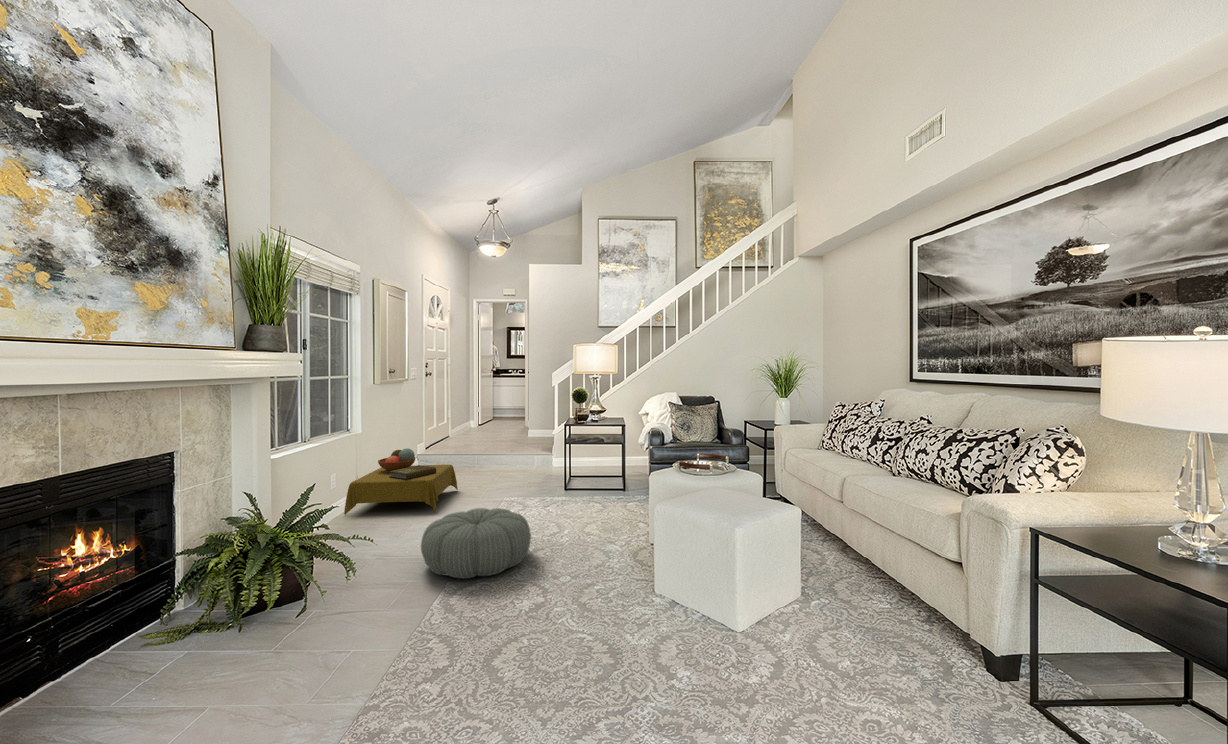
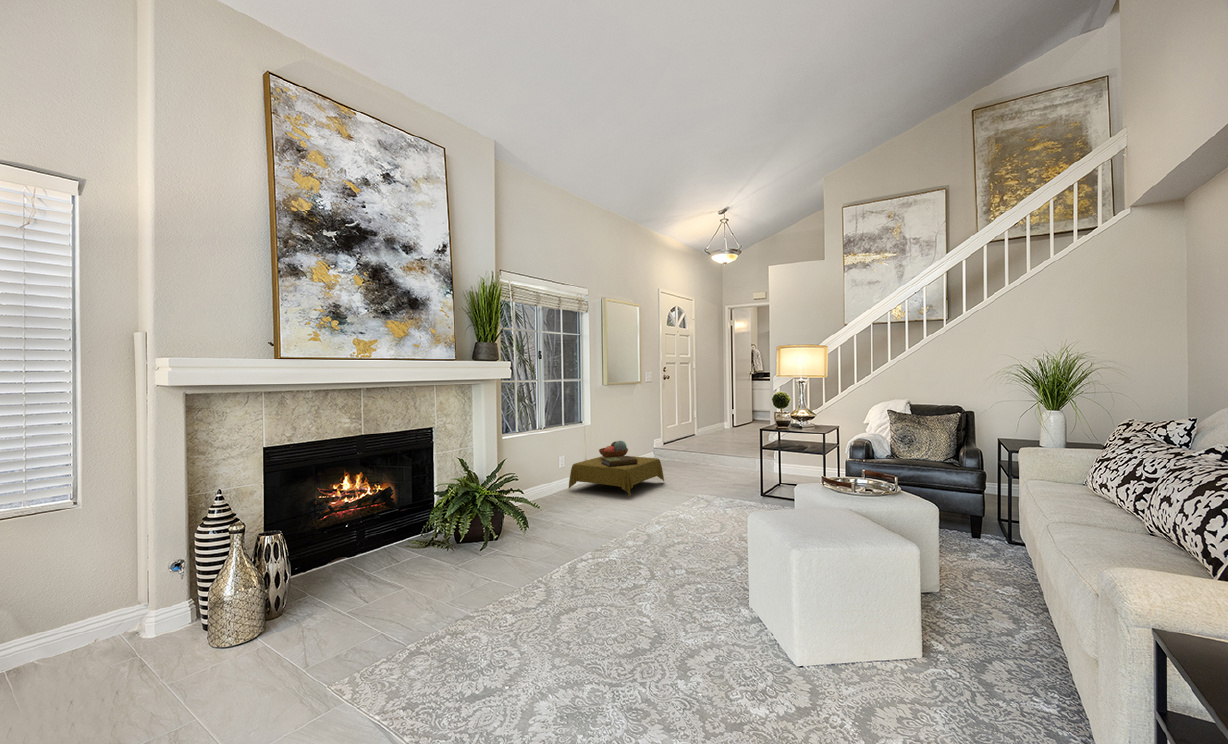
pouf: present [421,508,531,578] -> none [572,496,665,554]

